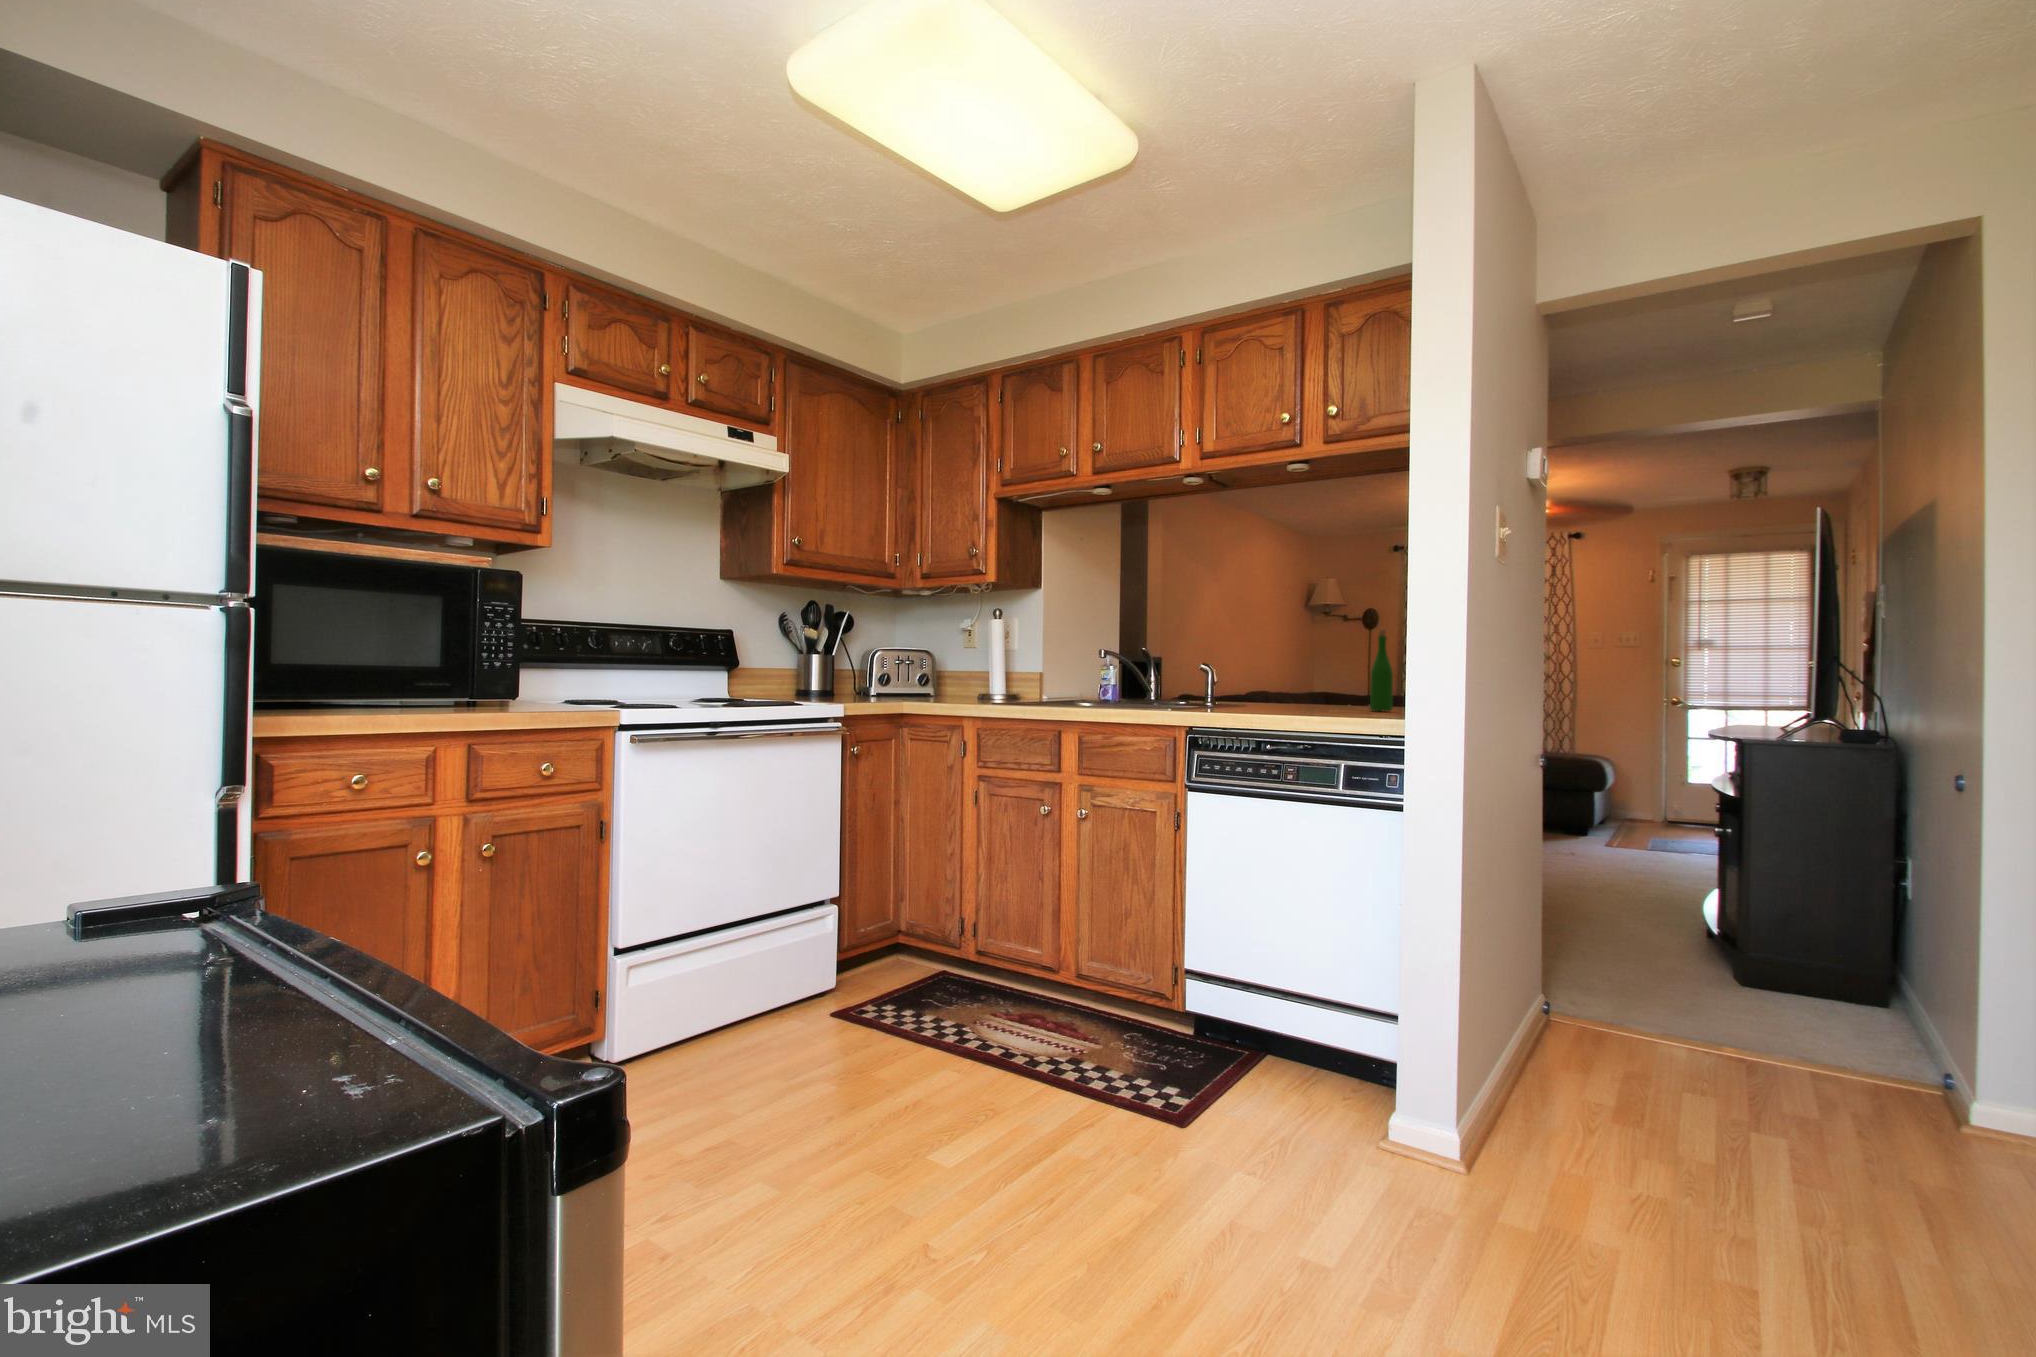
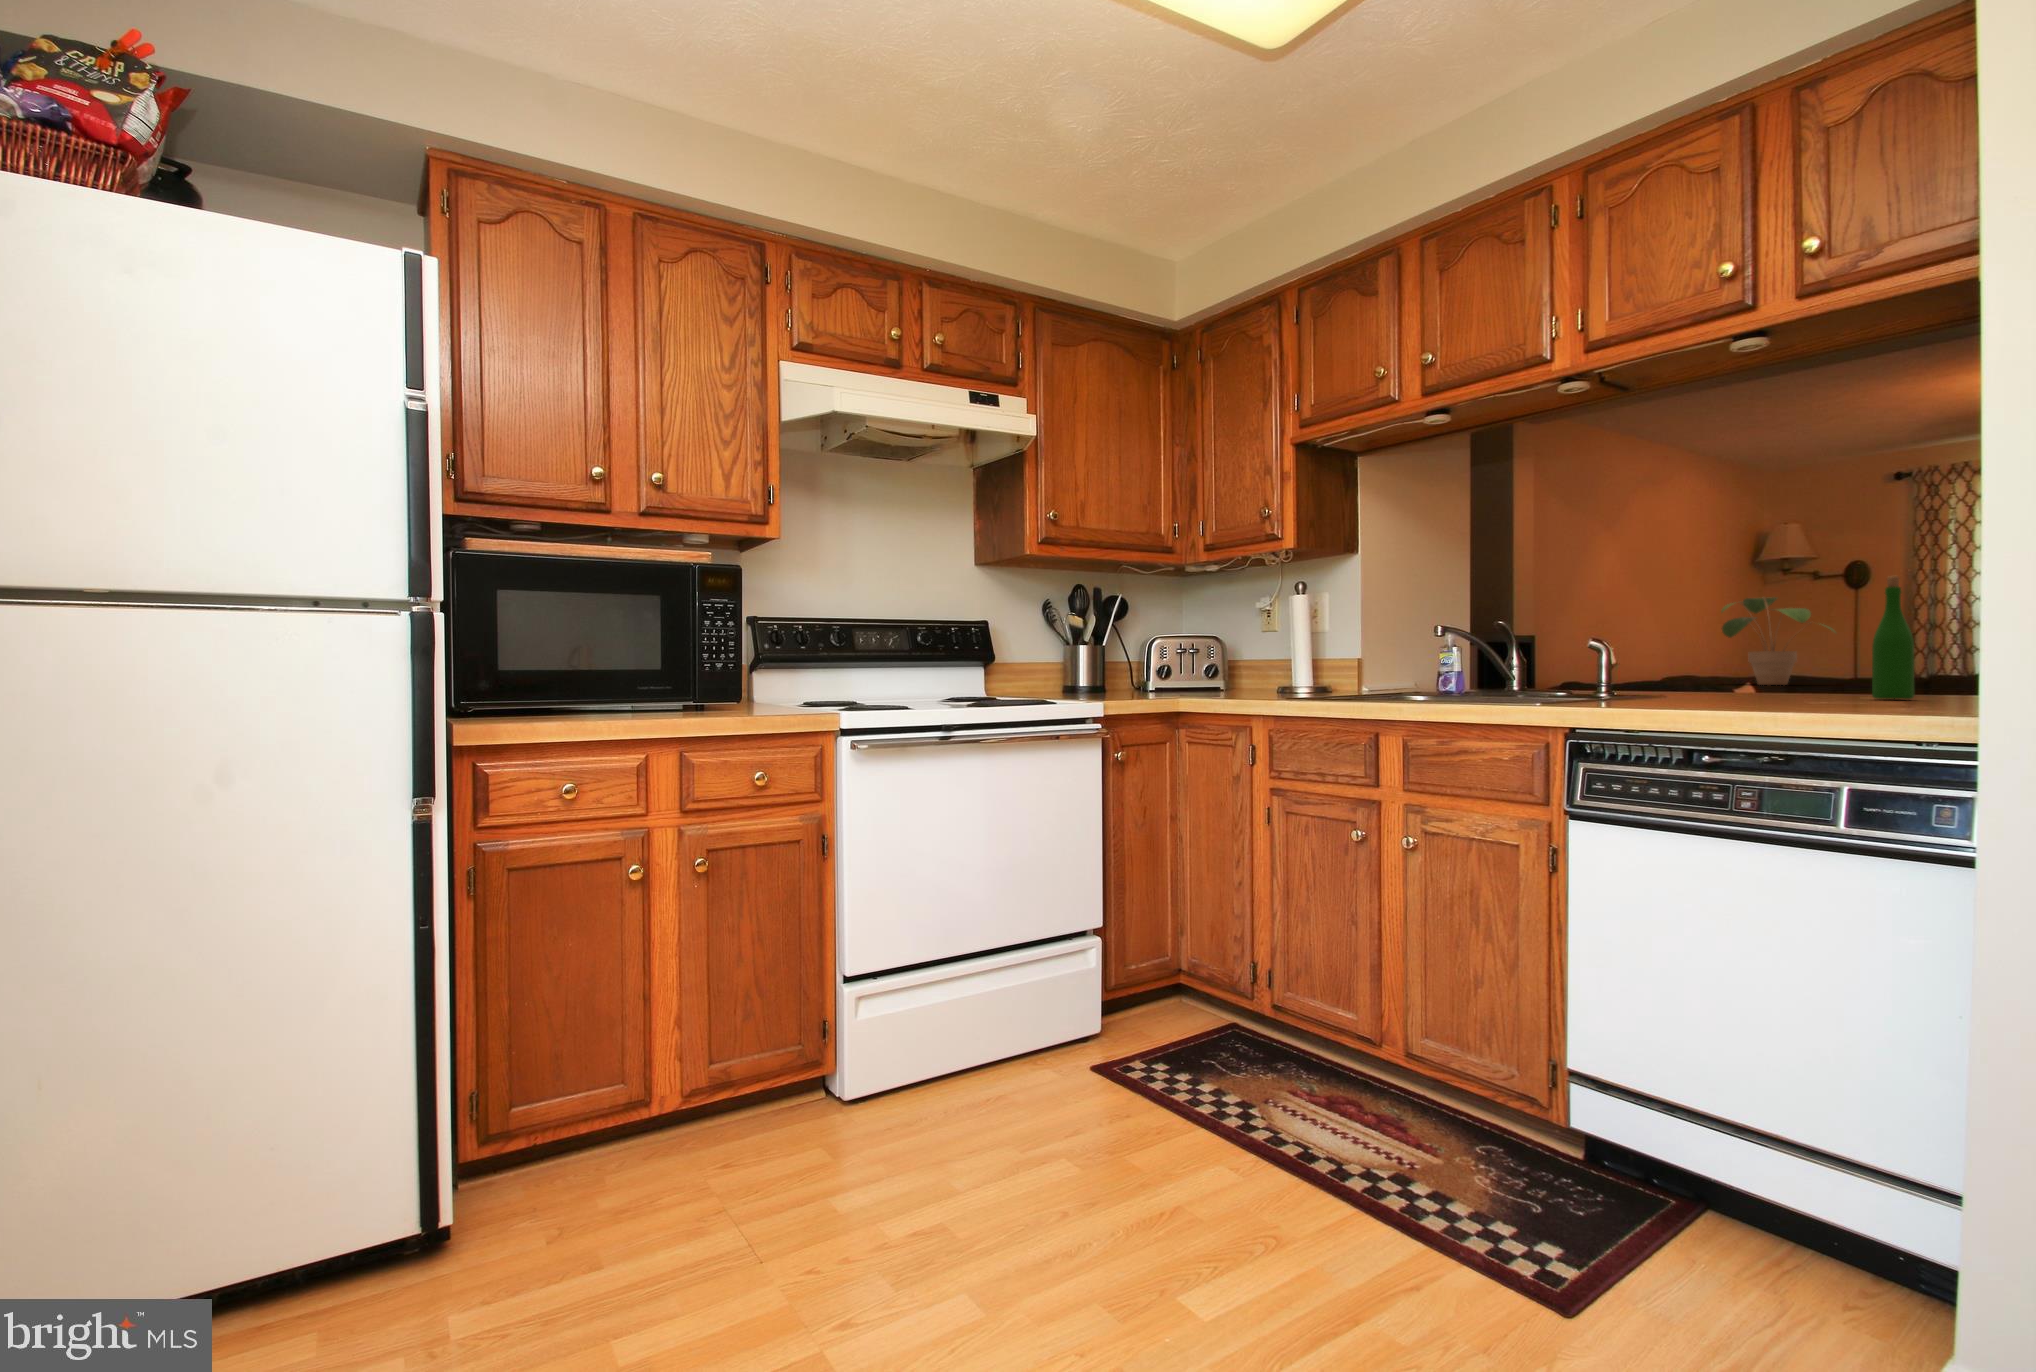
potted plant: none [1291,635,1361,700] -> present [1721,597,1835,685]

